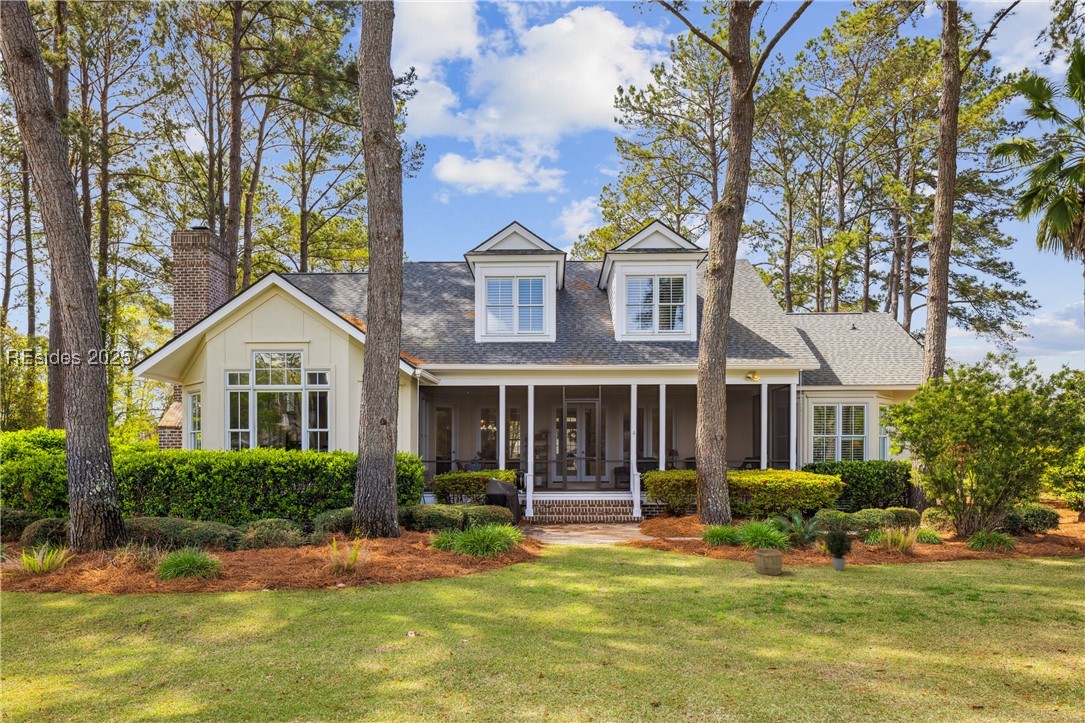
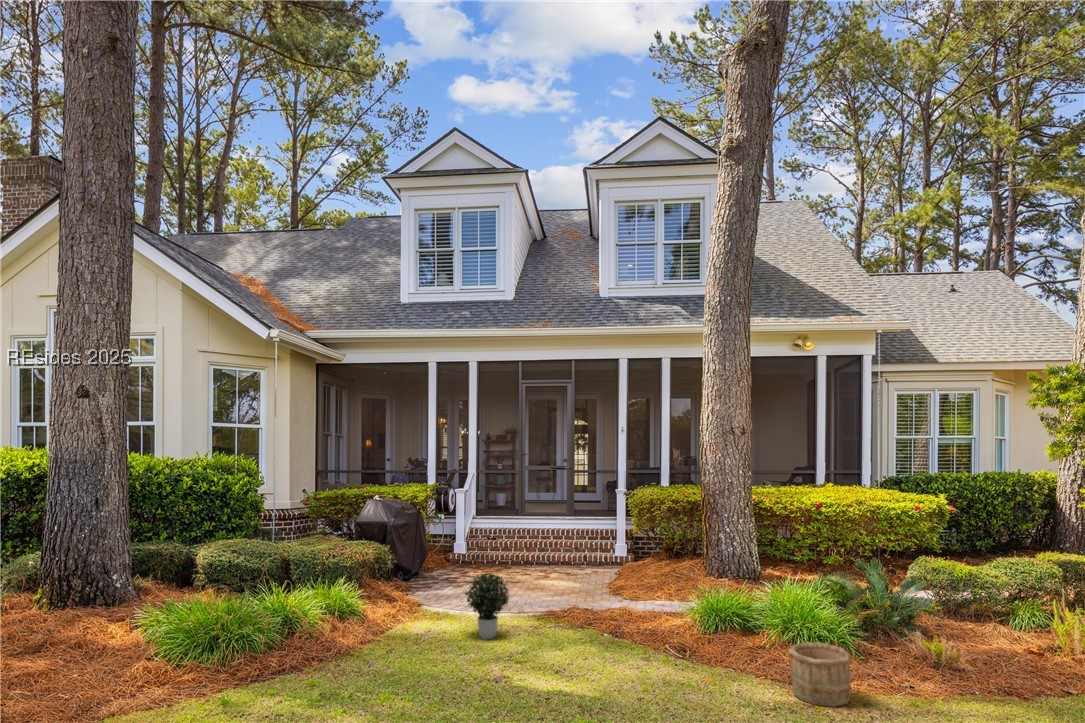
potted plant: present [825,531,852,571] -> present [465,574,509,640]

